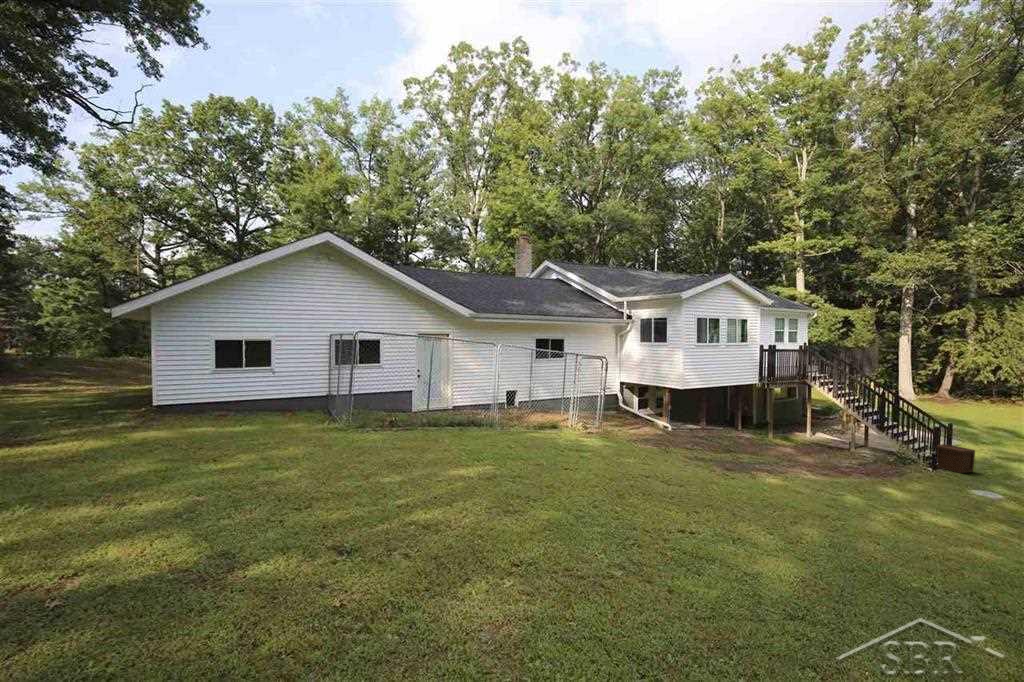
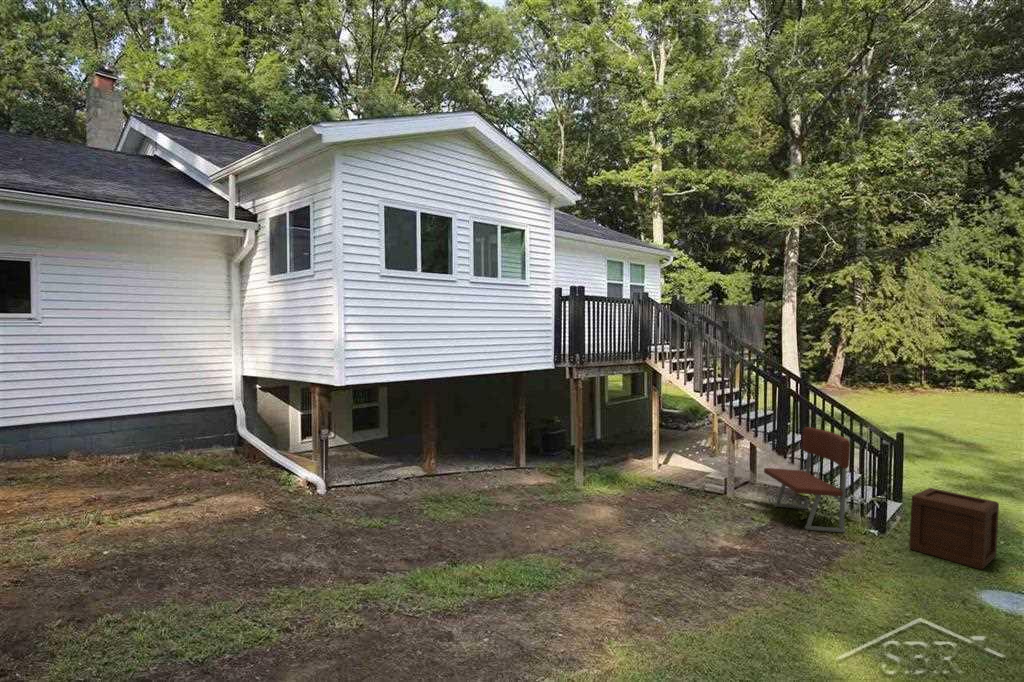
bench: none [871,417,910,461] -> present [764,427,850,533]

